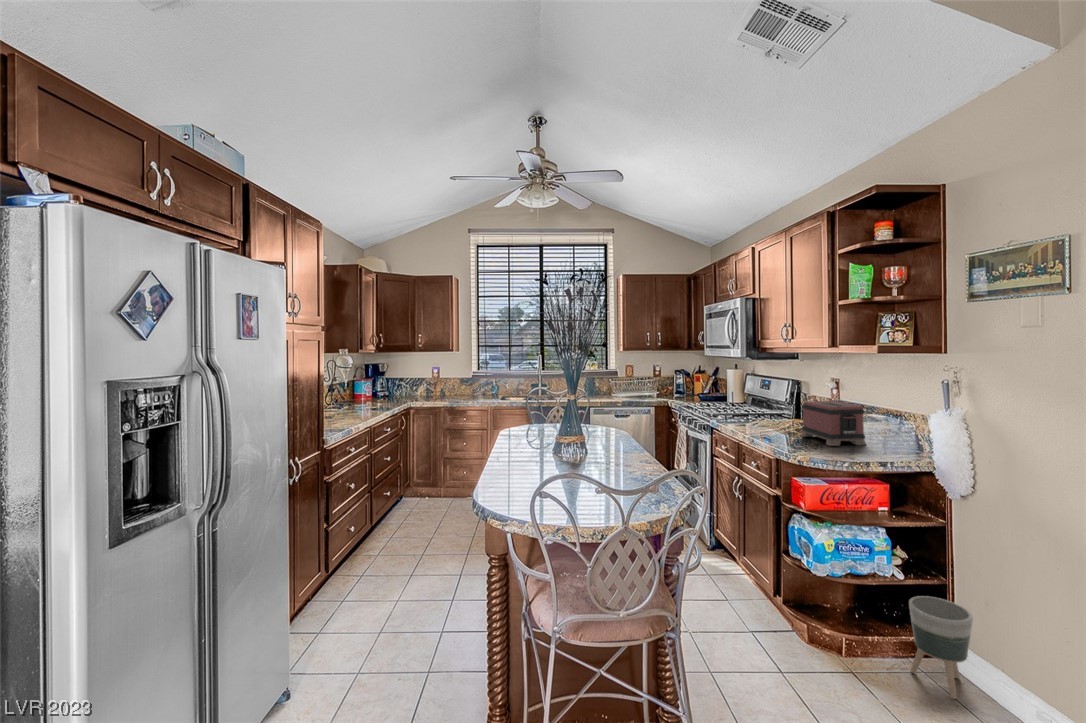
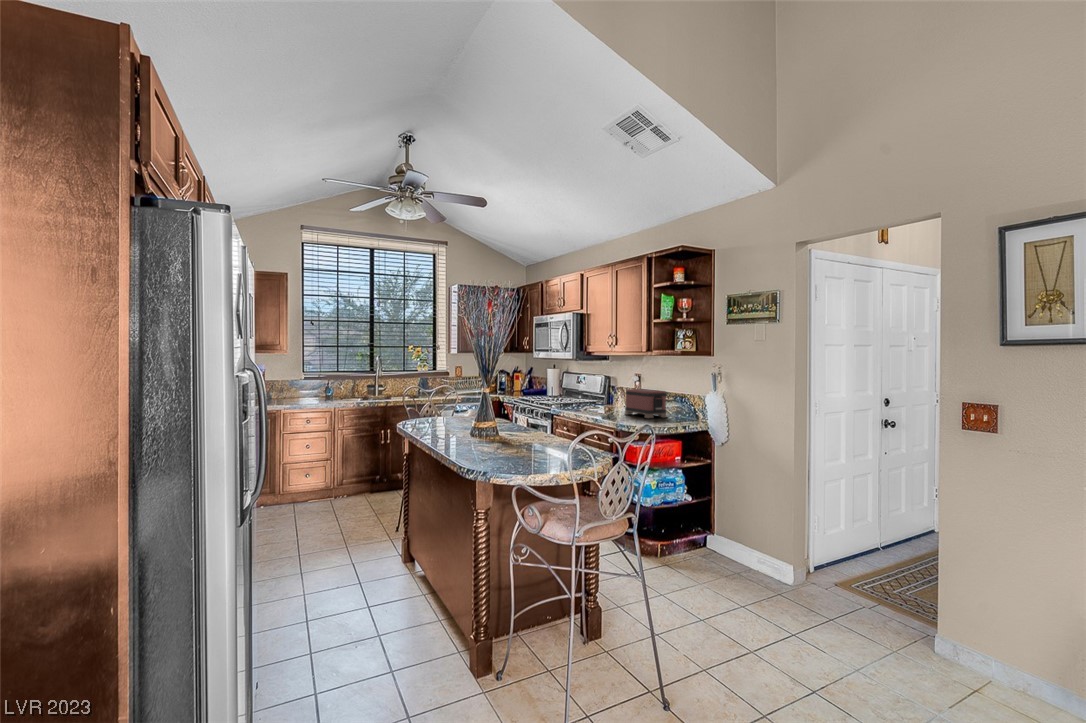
planter: present [909,596,973,699] -> none [696,509,728,566]

